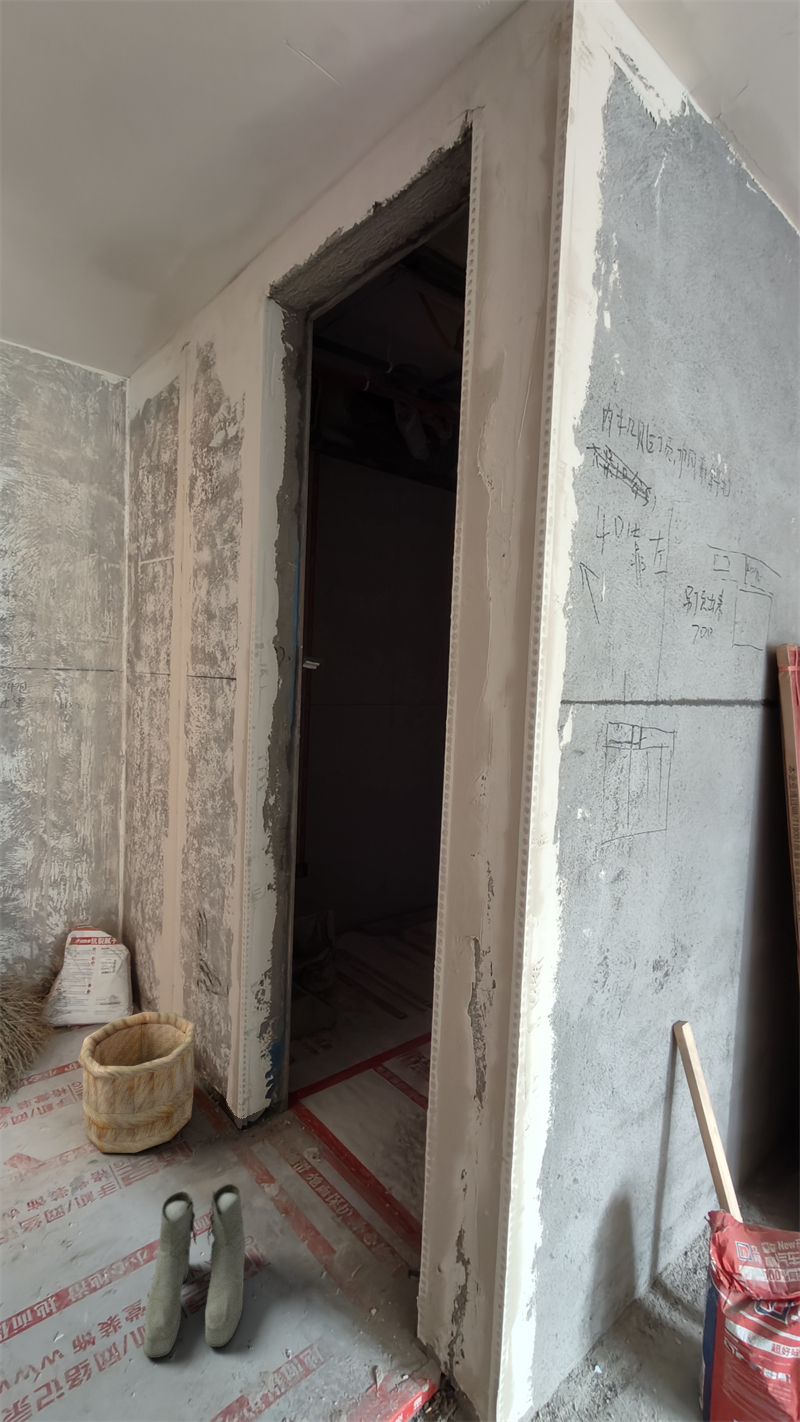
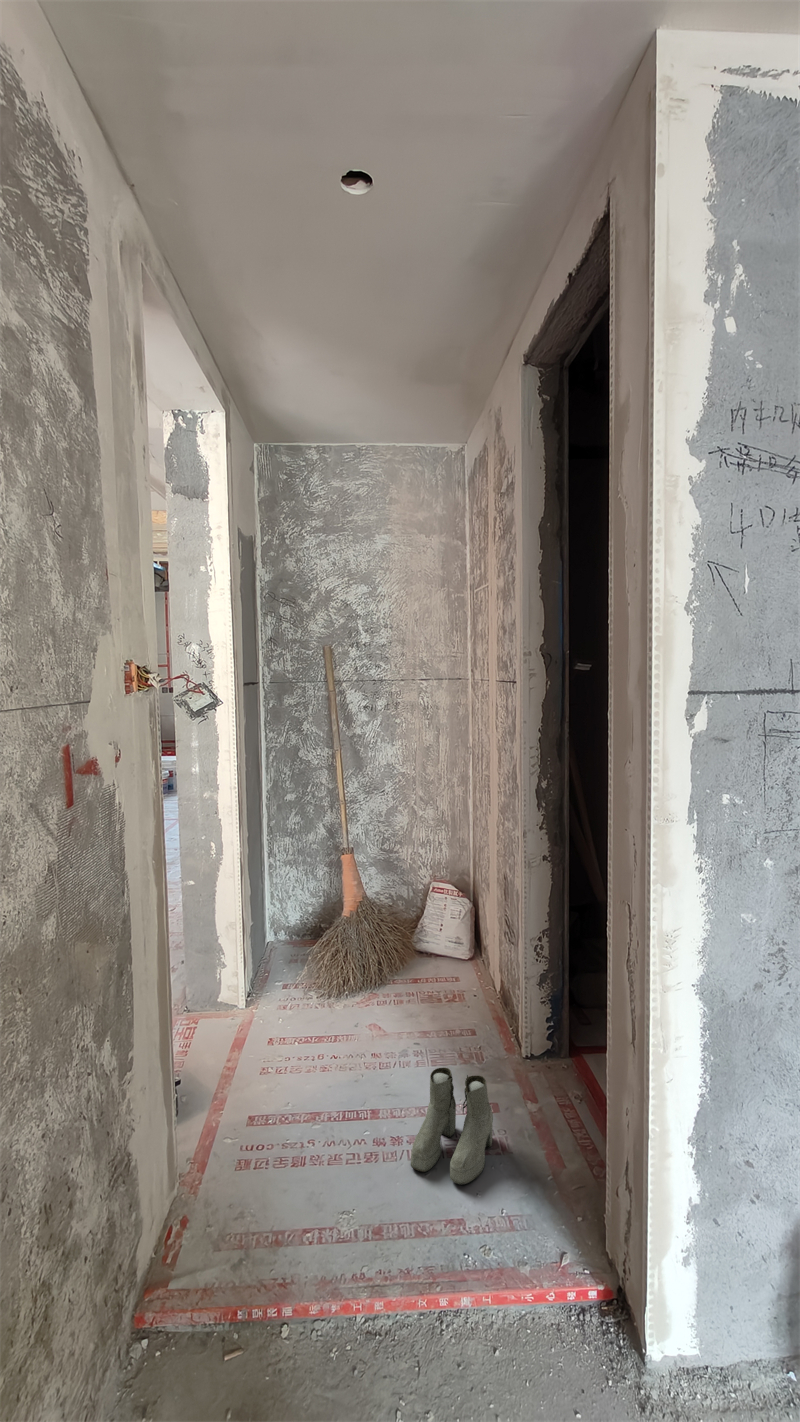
wooden bucket: present [78,1012,196,1153] -> none [410,947,497,1046]

